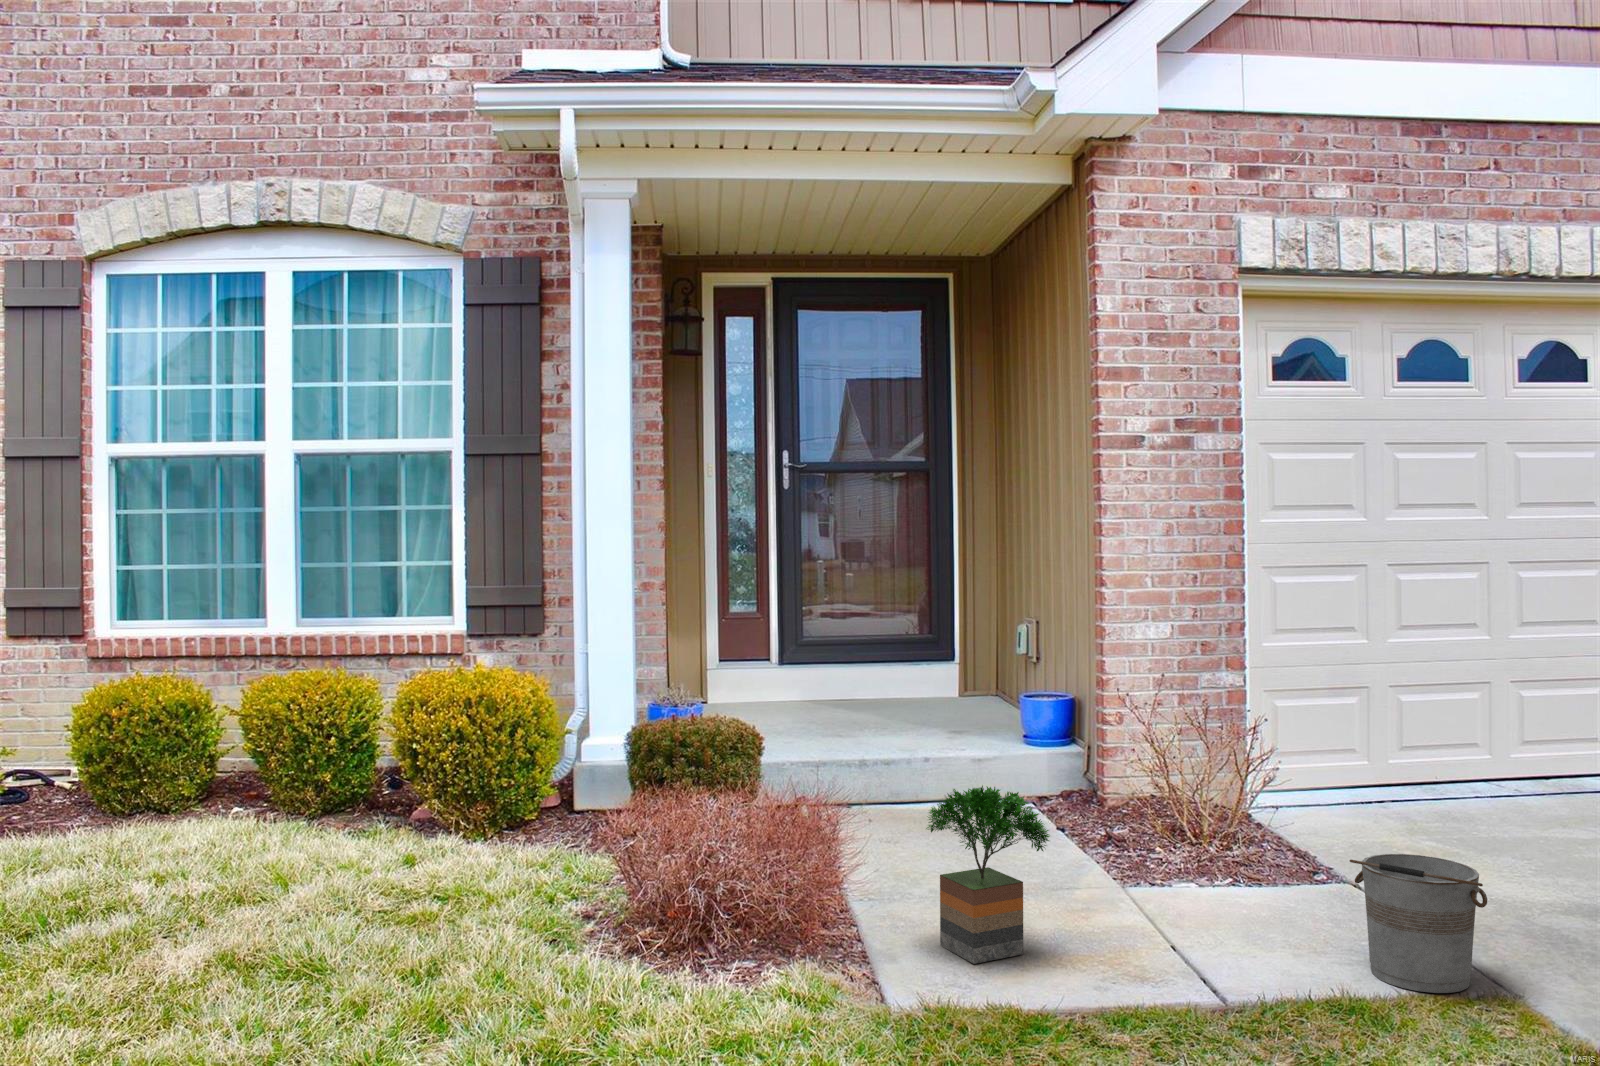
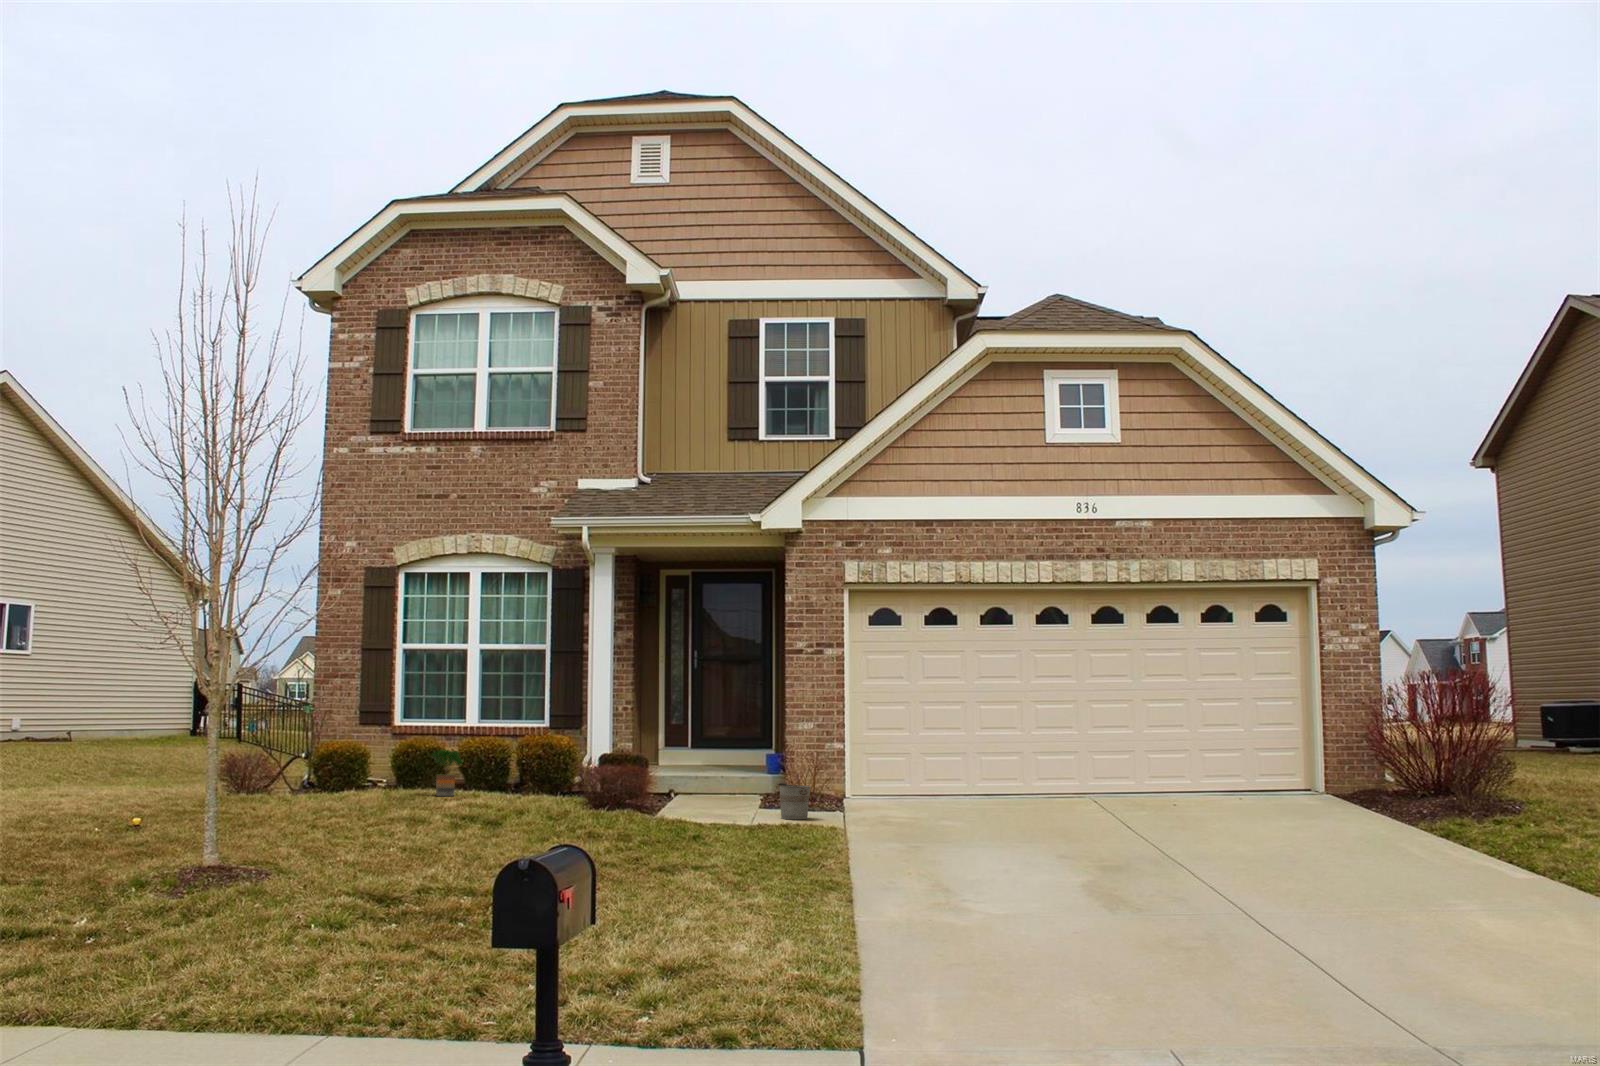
potted tree: present [926,786,1050,964] -> present [433,750,463,796]

